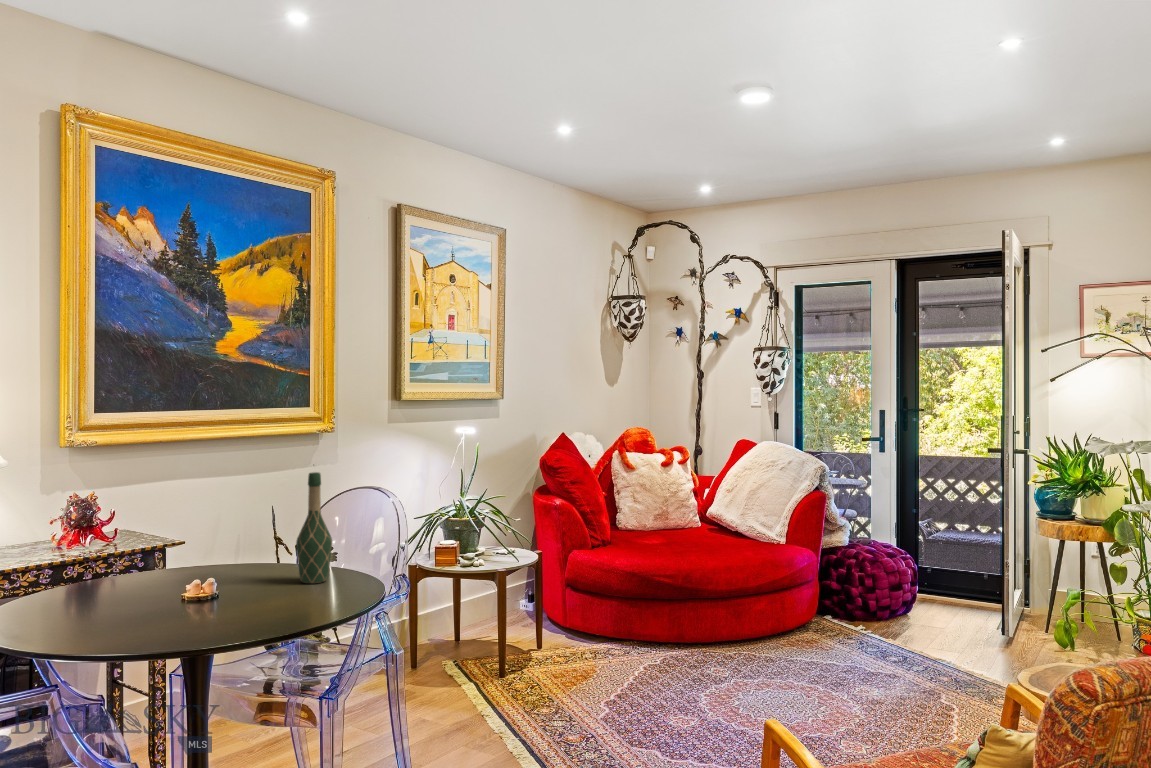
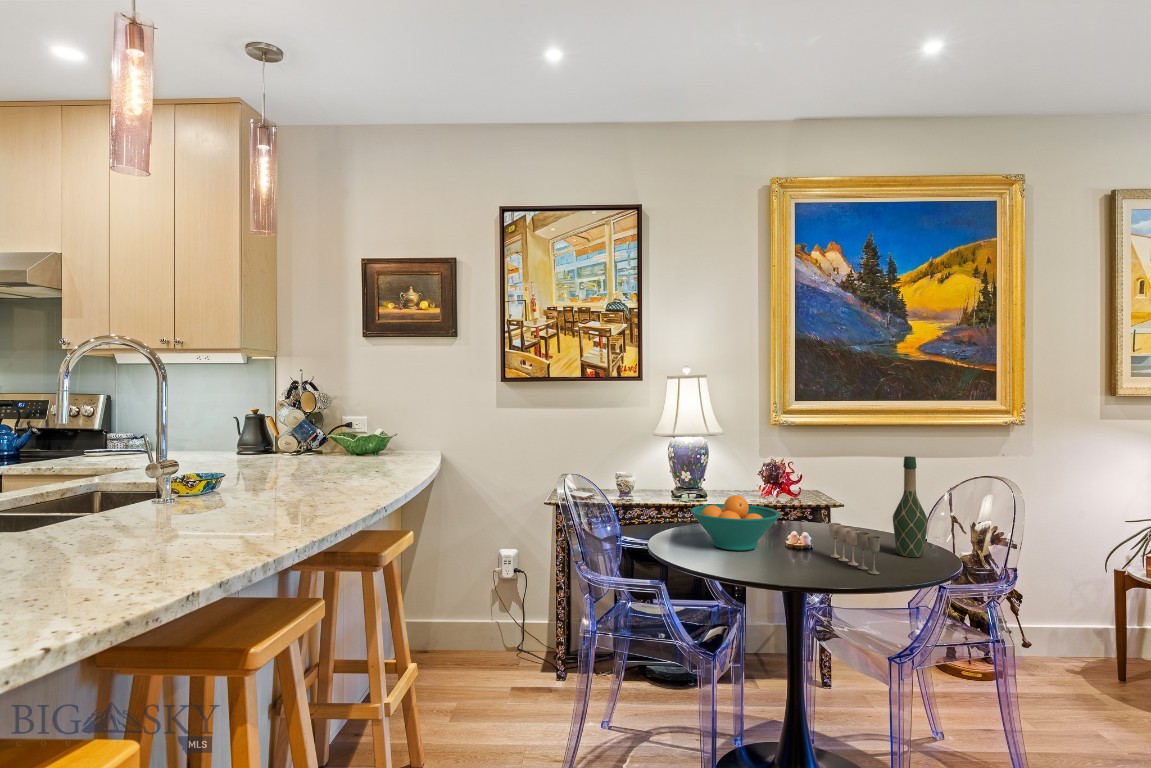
fruit bowl: none [44,546,182,624] -> present [691,495,781,551]
wine glass: none [242,560,318,608] -> present [829,523,881,574]

